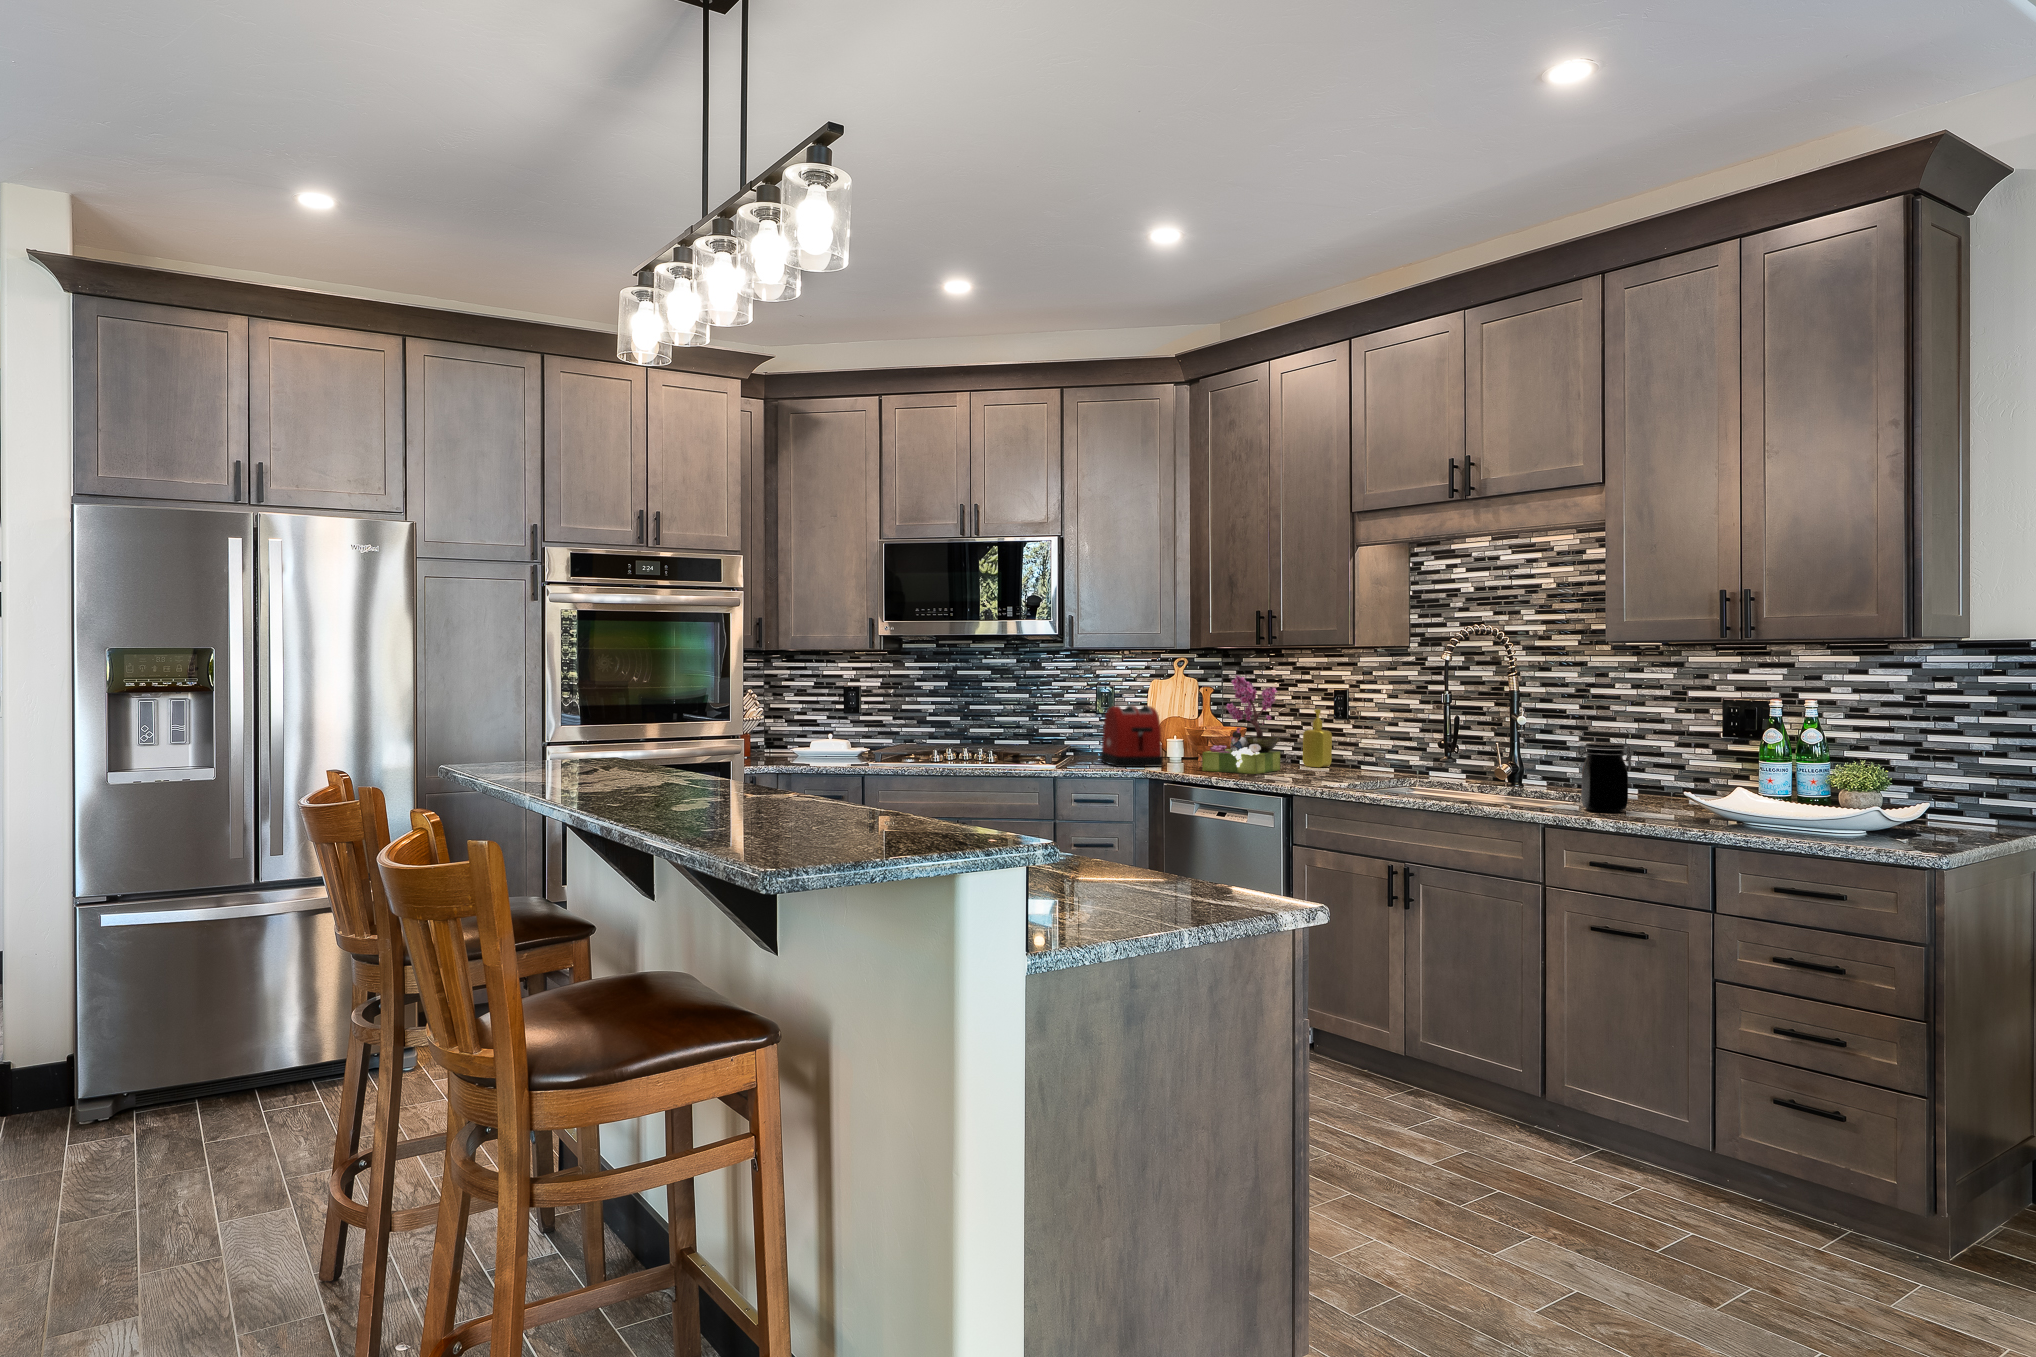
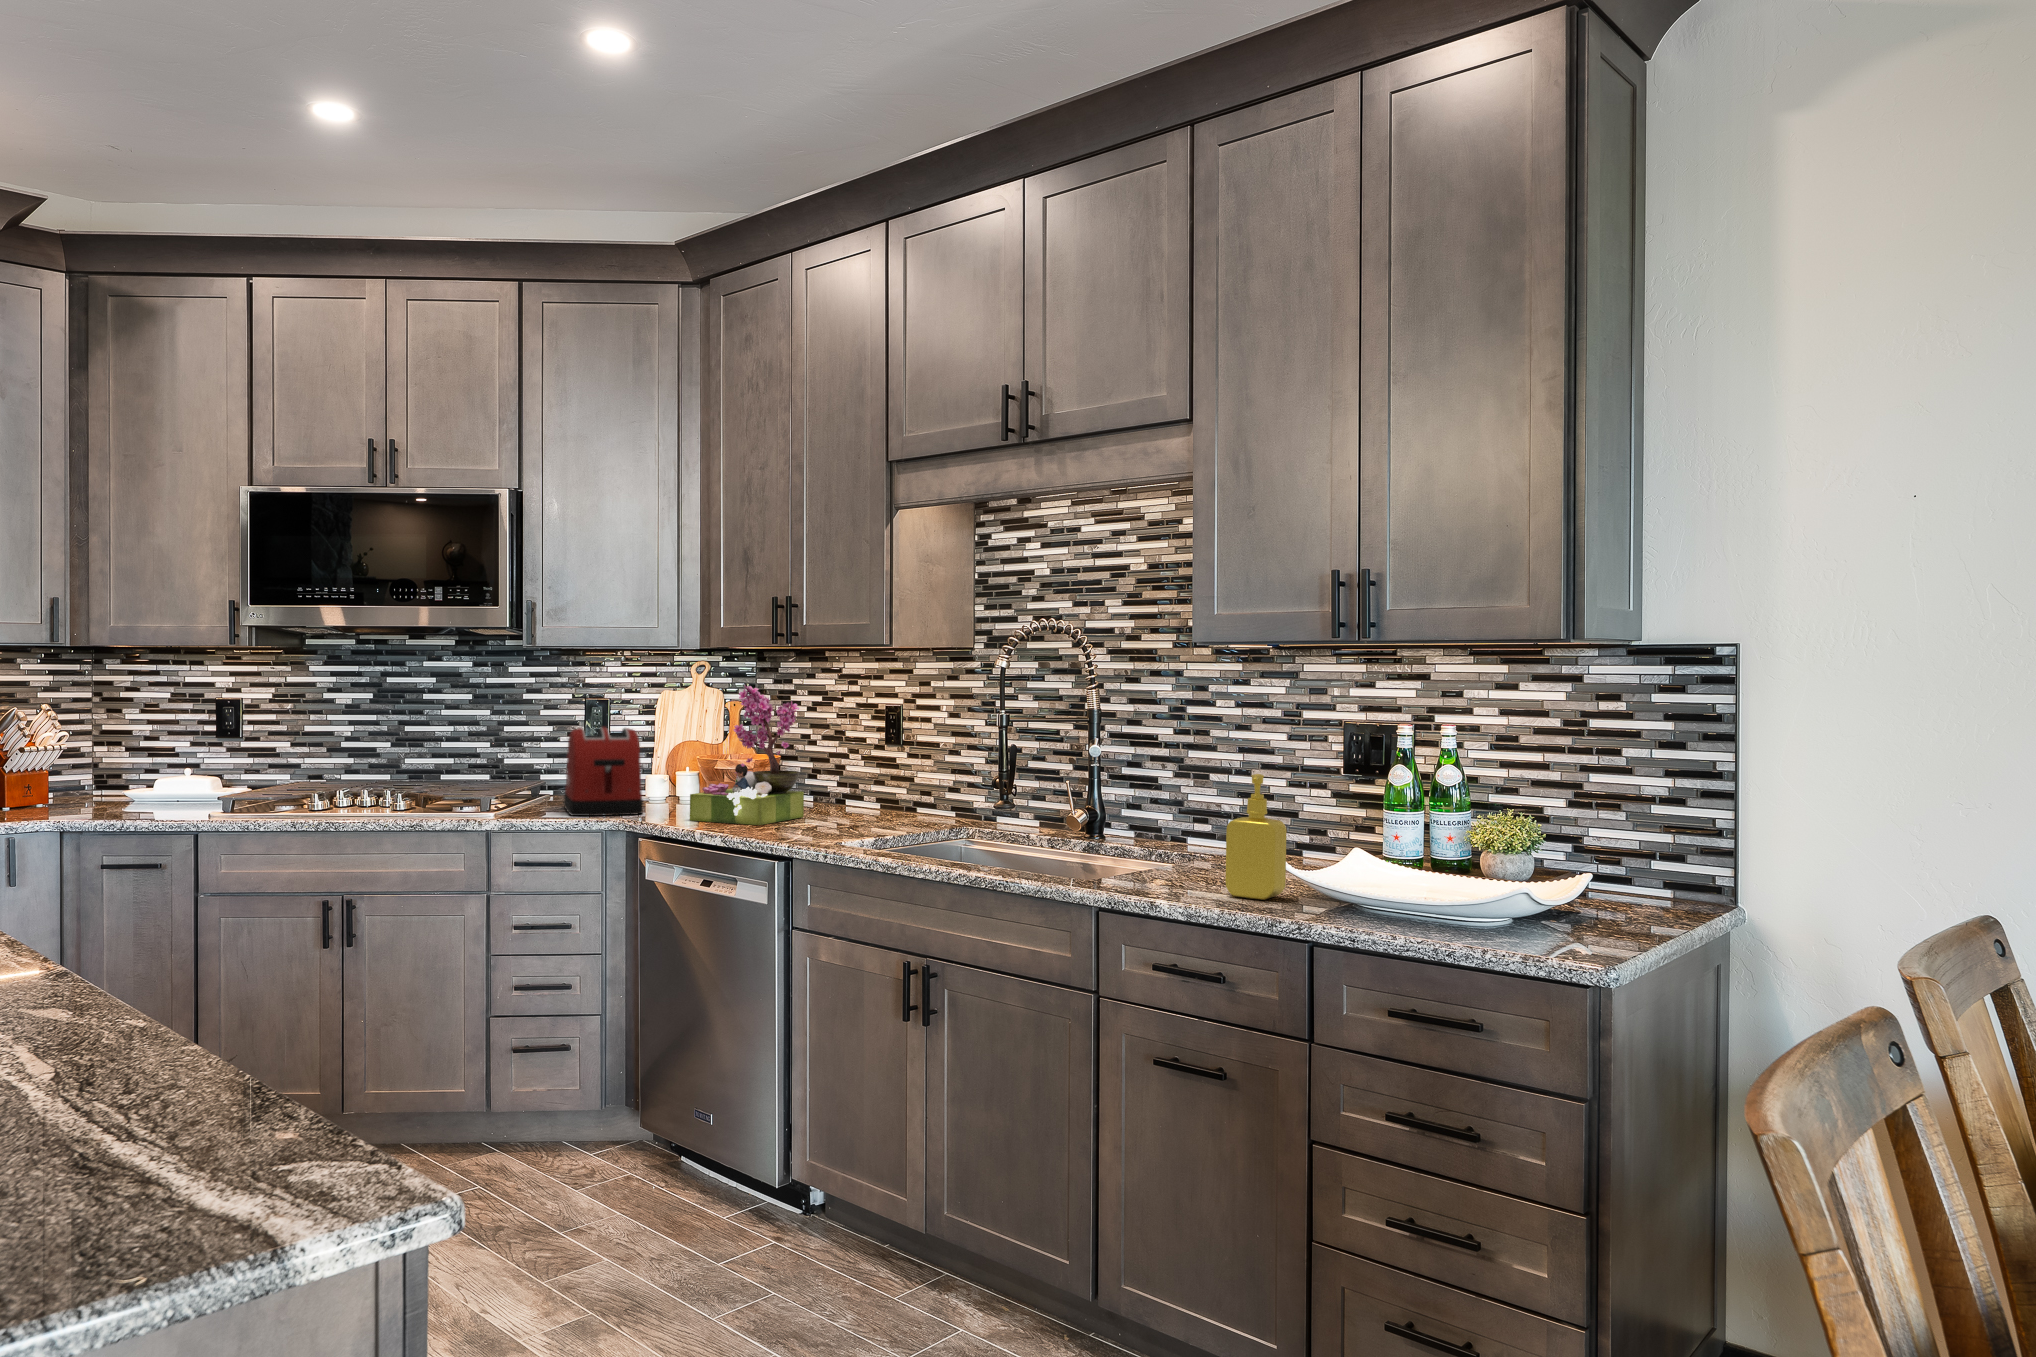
soap dispenser: present [1303,709,1332,767] -> present [1225,774,1287,900]
jar: present [1578,743,1633,812] -> none [1147,786,1218,886]

